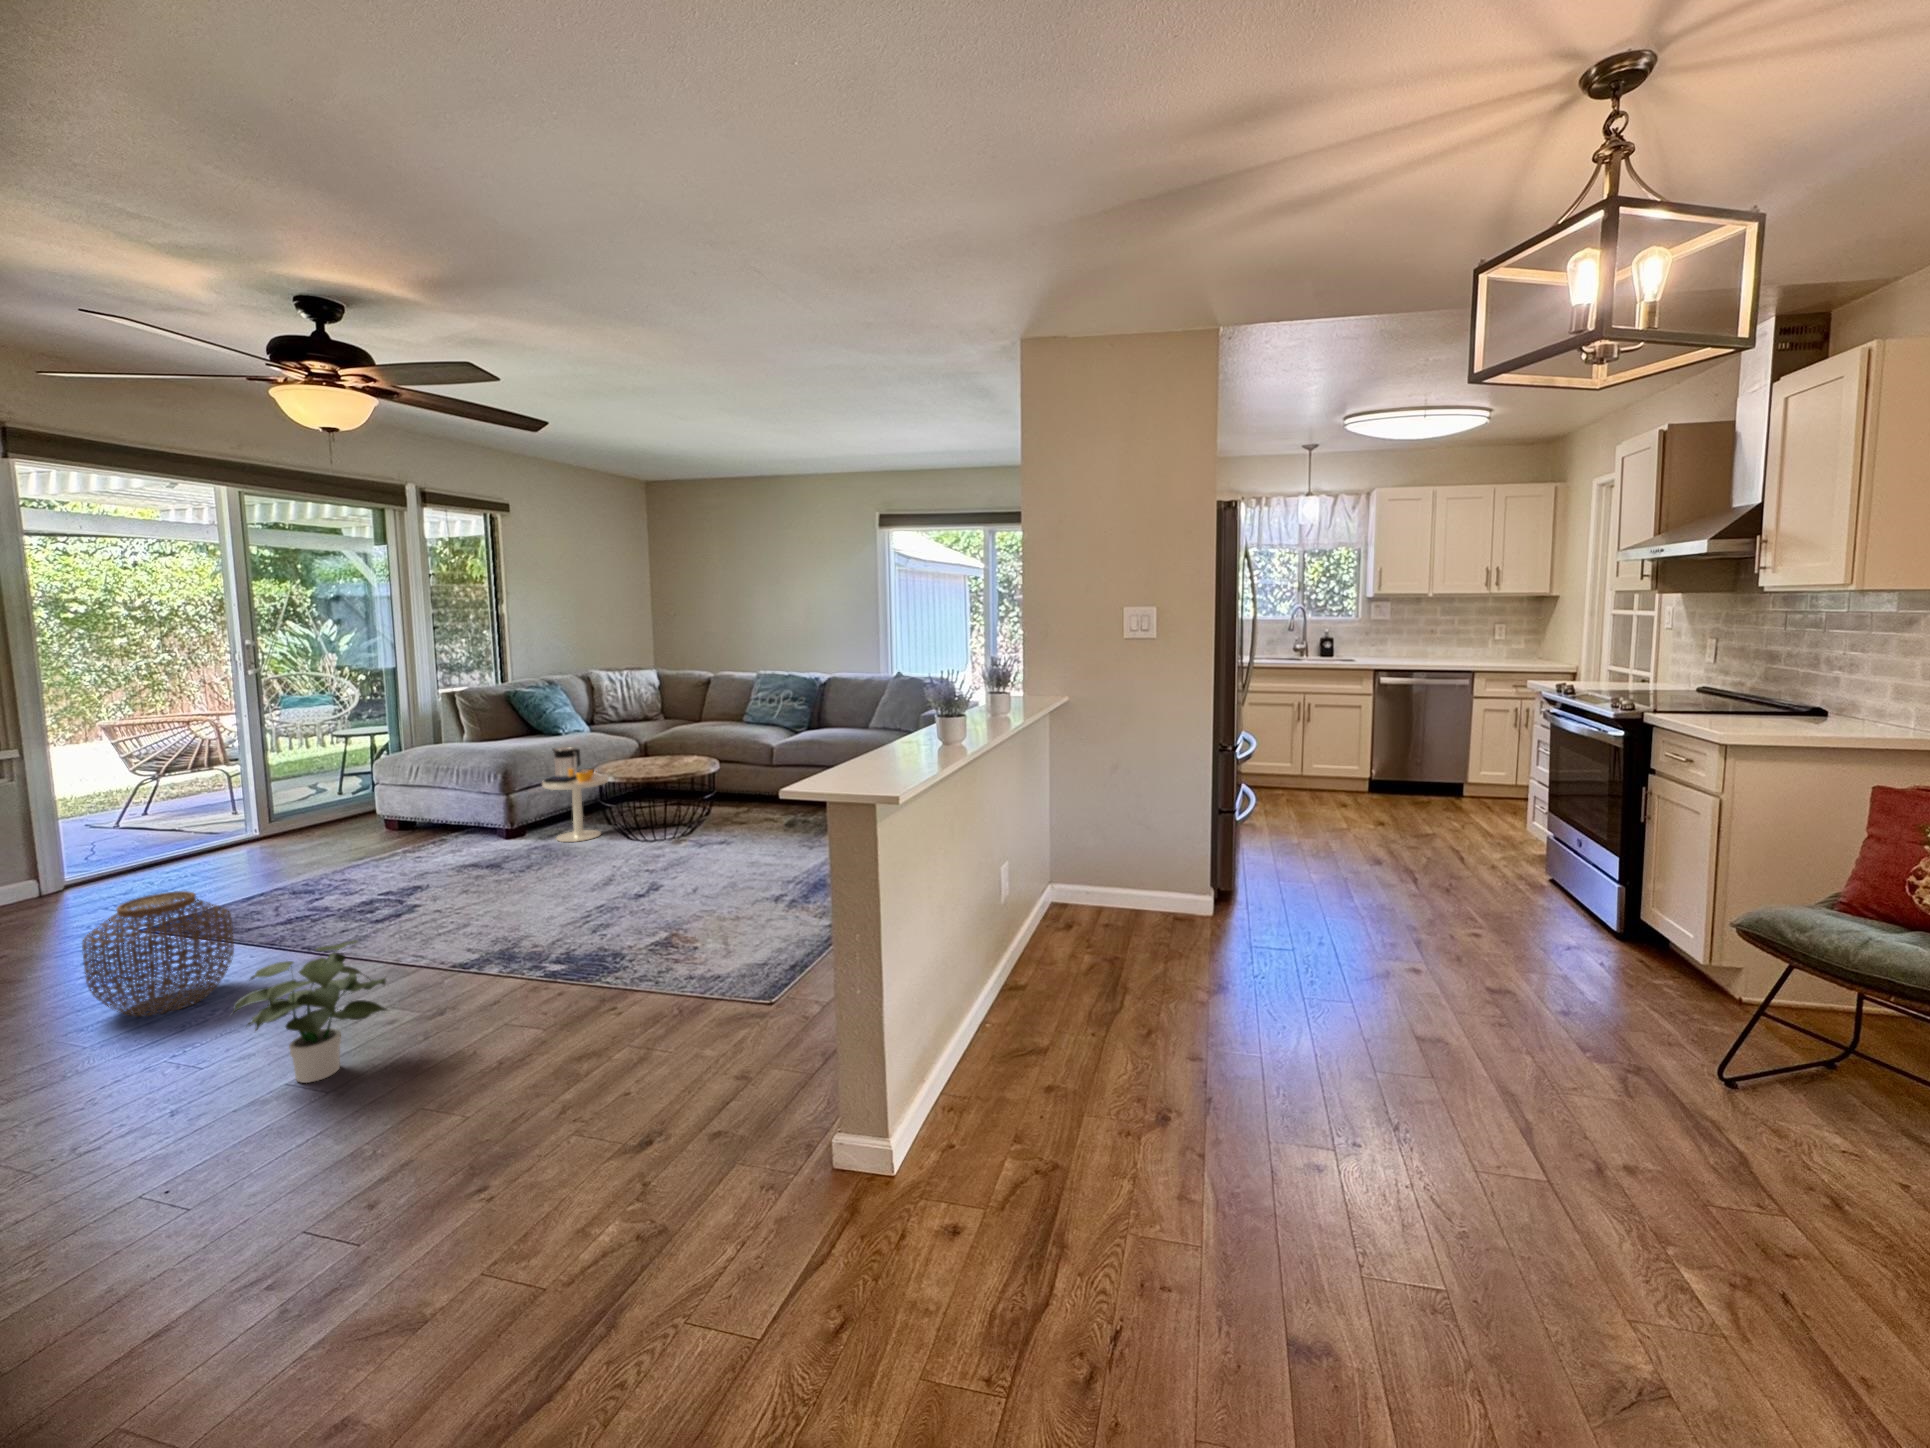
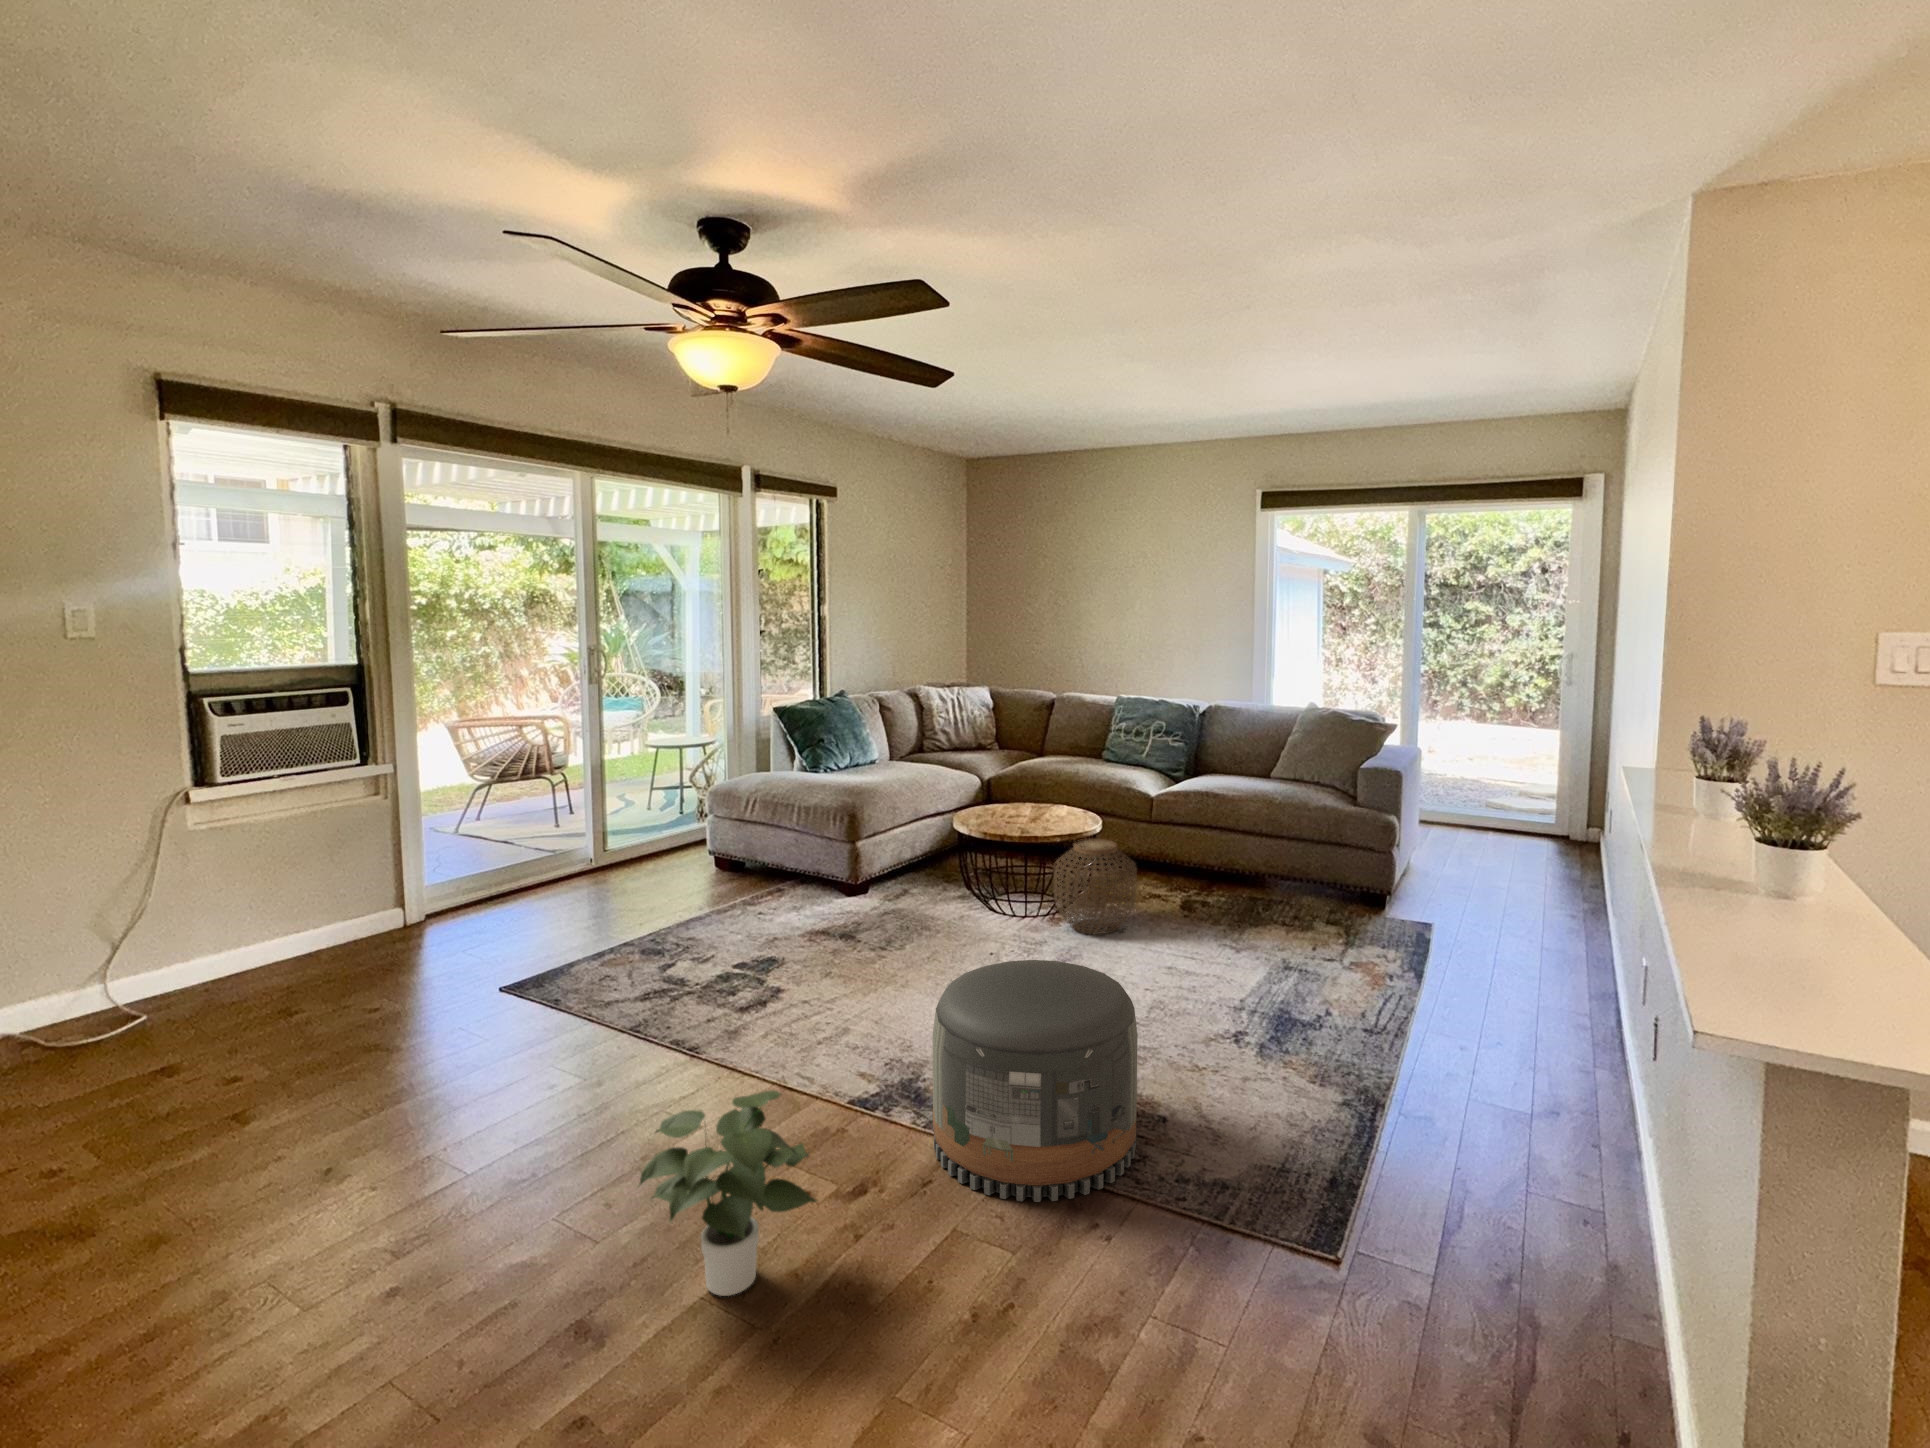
side table: present [542,747,609,842] -> none [894,788,968,910]
pouf: none [508,849,671,1003] -> present [933,960,1138,1202]
woven basket: present [82,891,234,1016] -> present [1054,839,1137,935]

